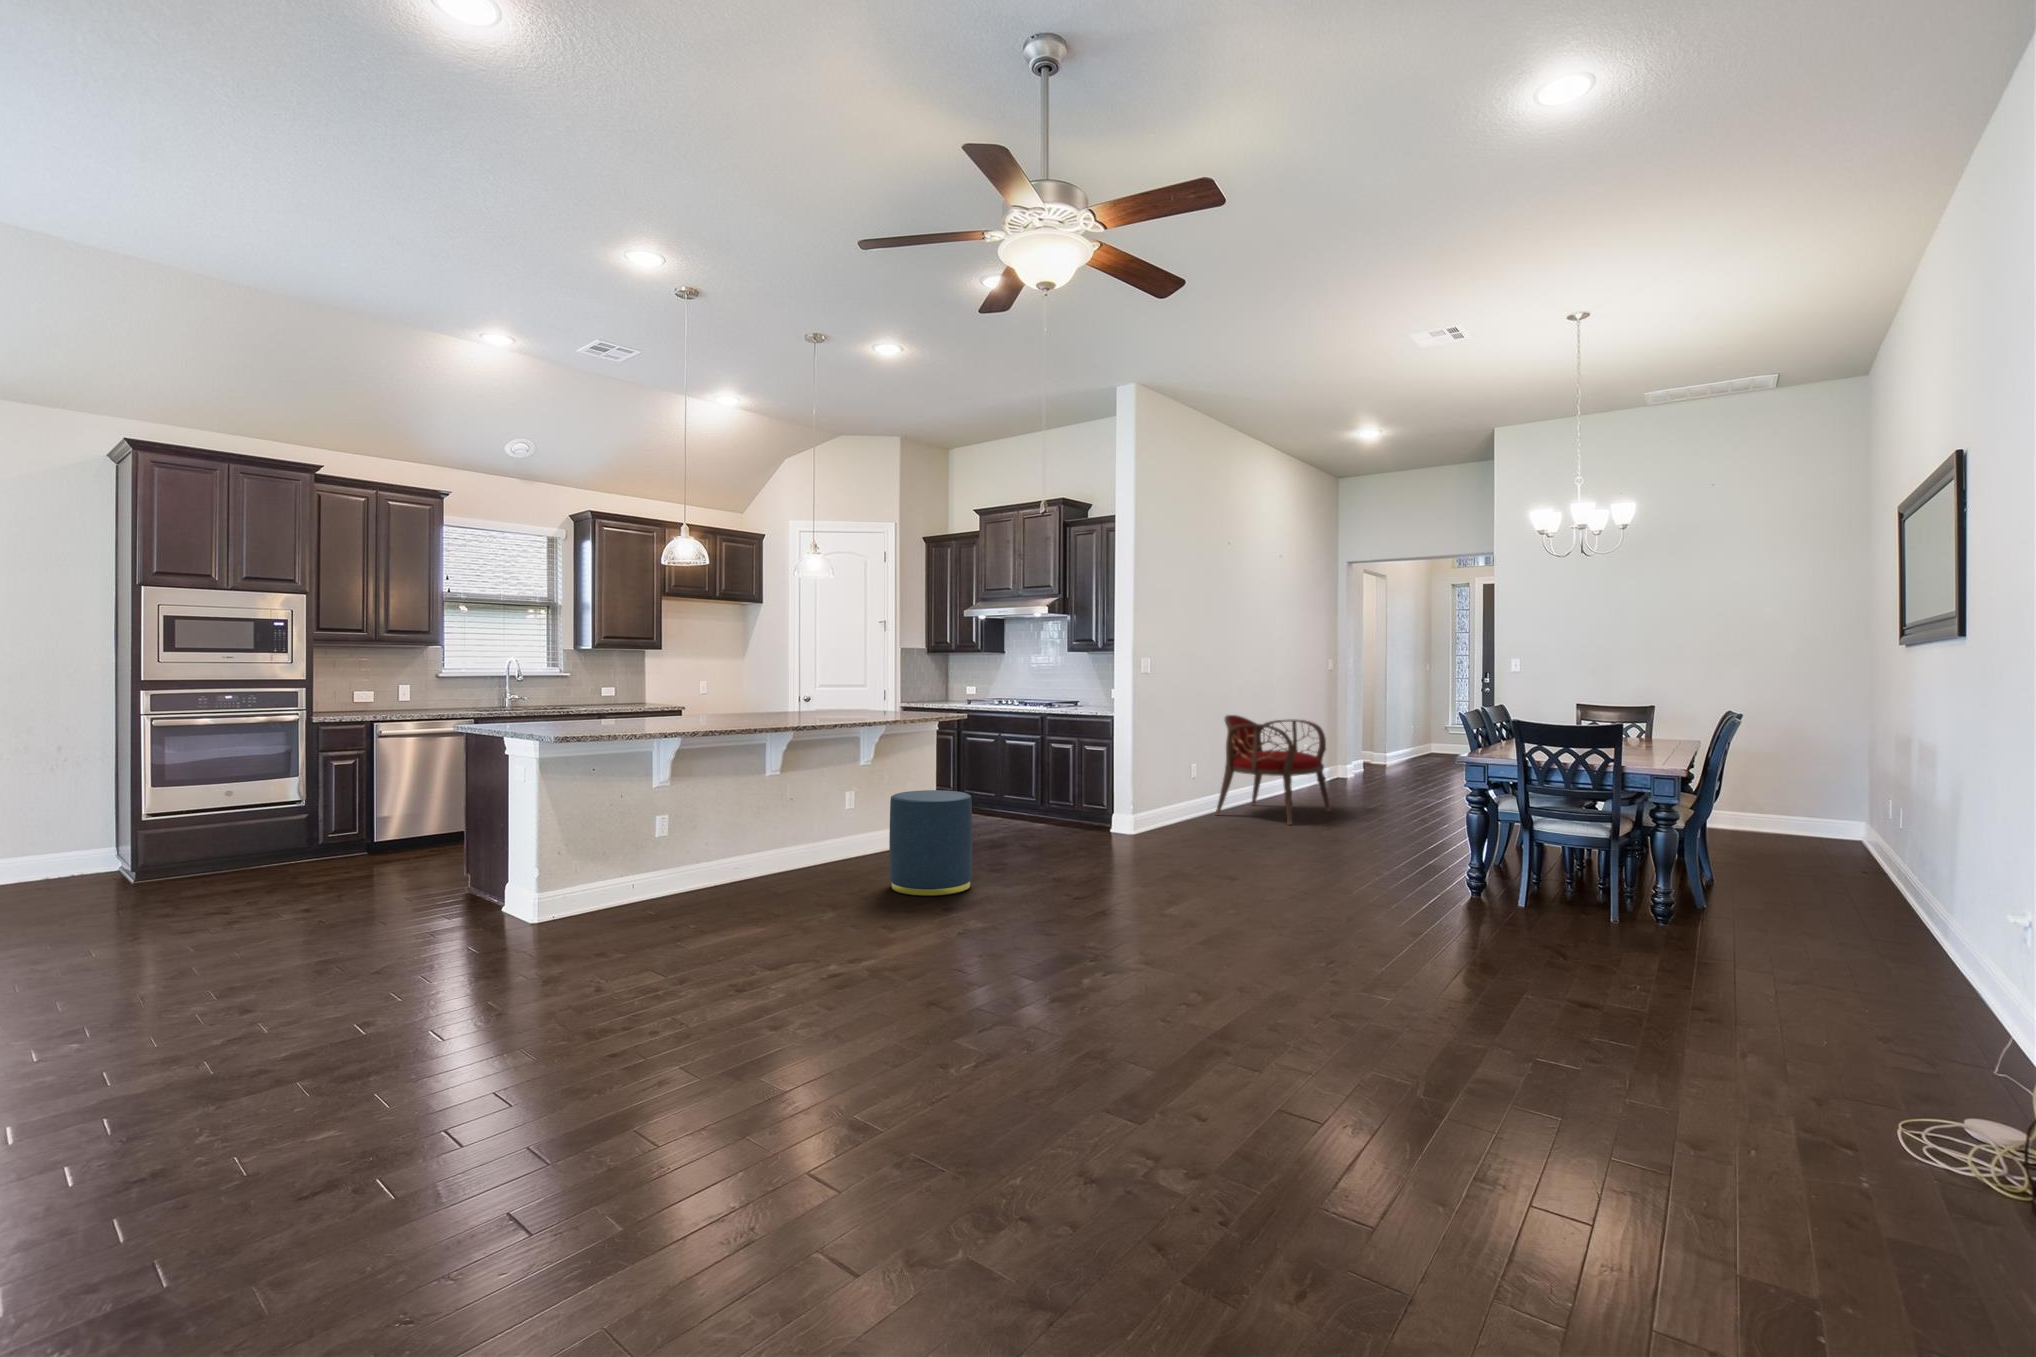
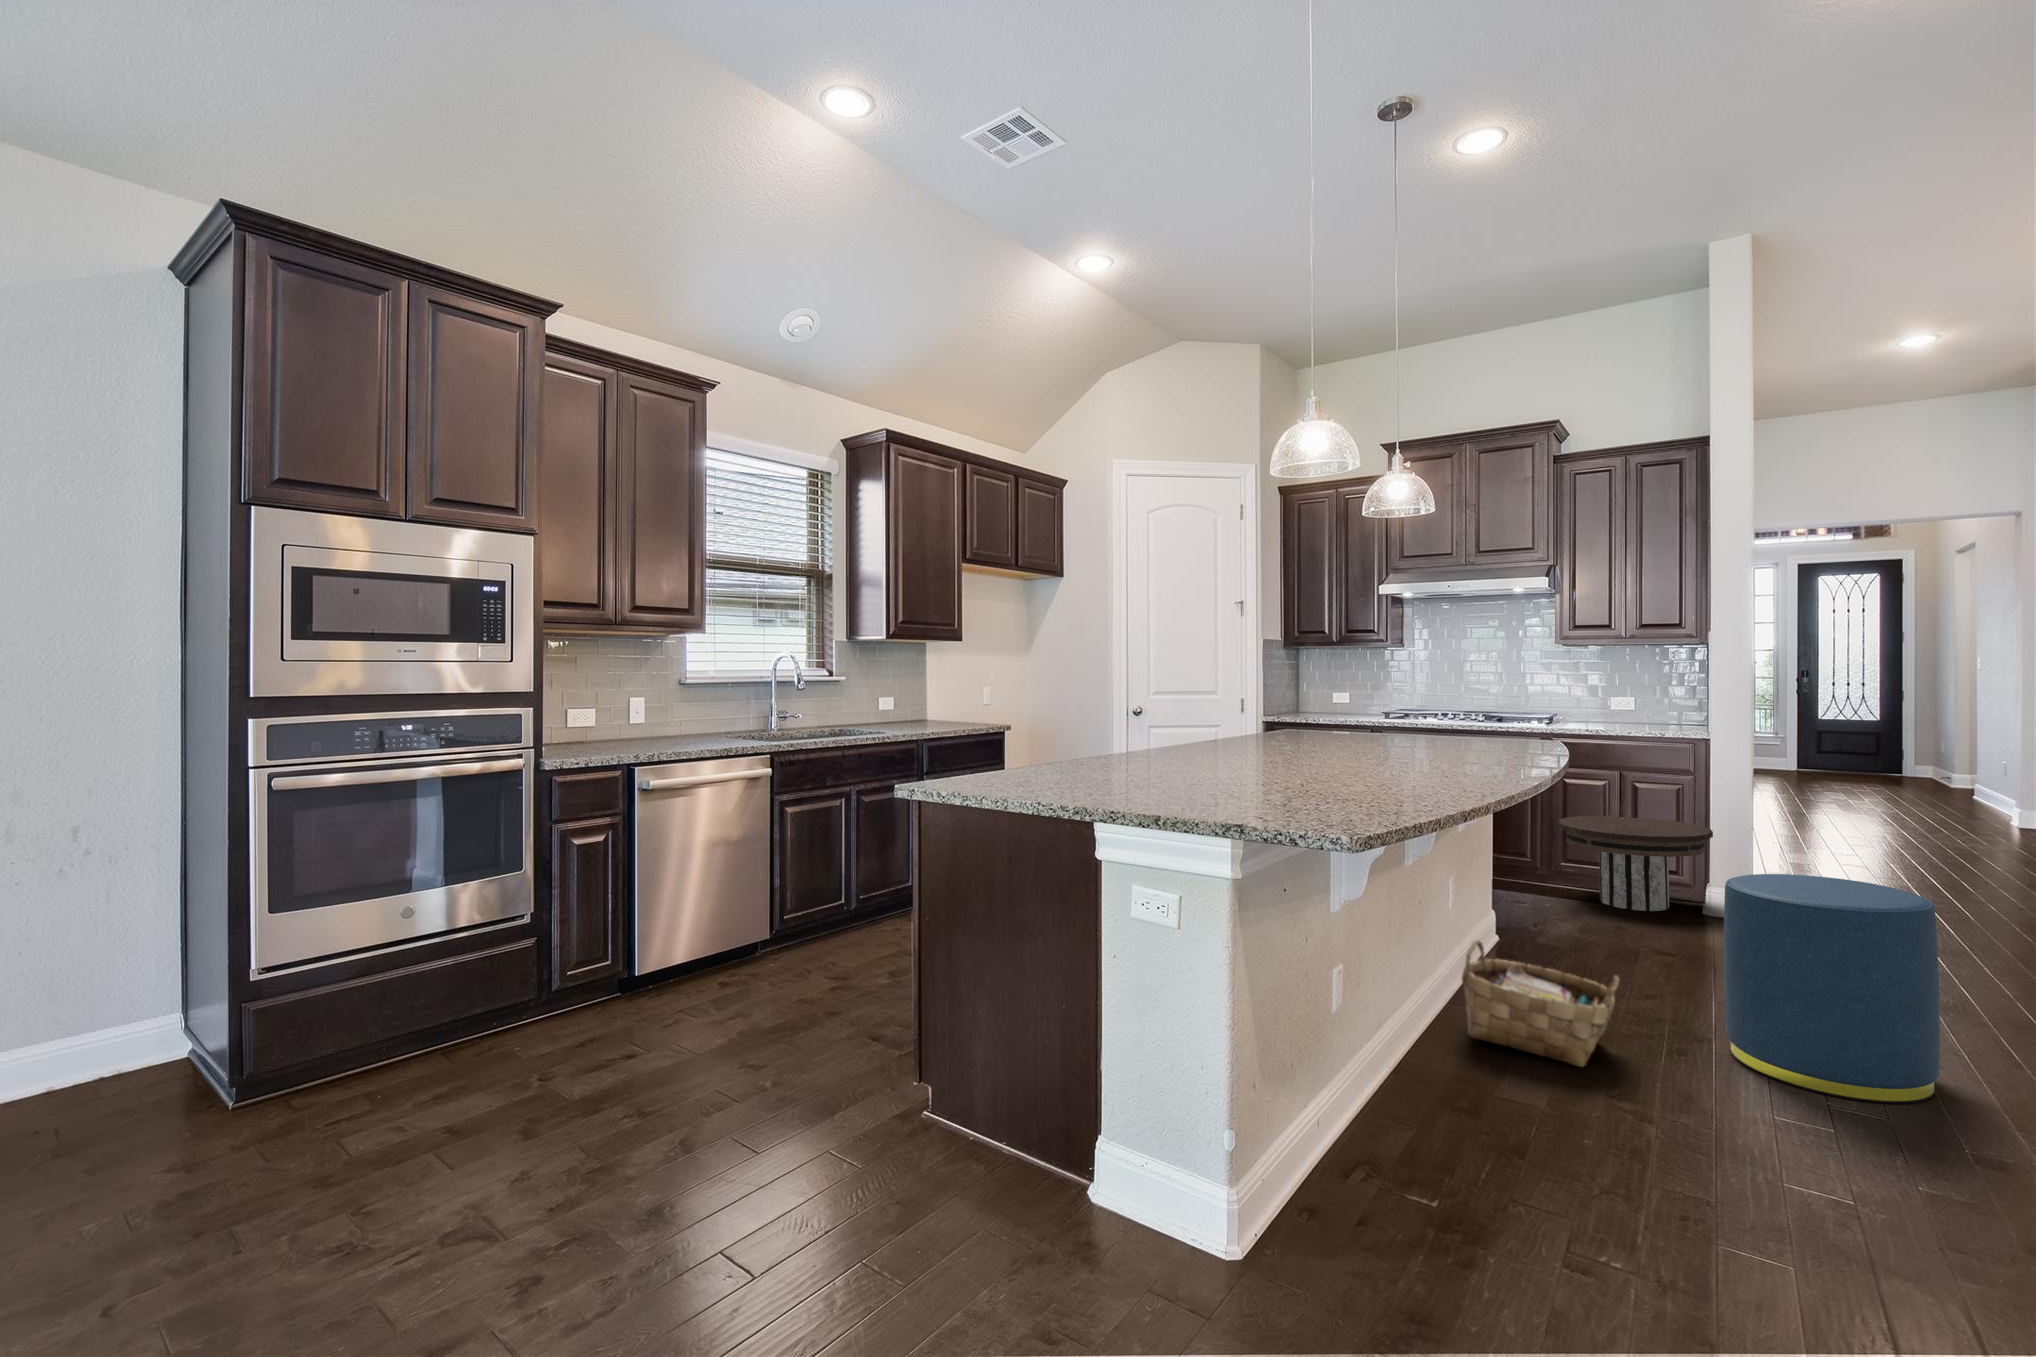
armchair: present [1216,715,1330,825] -> none [1768,720,1959,883]
side table: none [1008,775,1091,833] -> present [1559,816,1713,911]
woven basket: none [777,824,849,884] -> present [1462,940,1619,1067]

